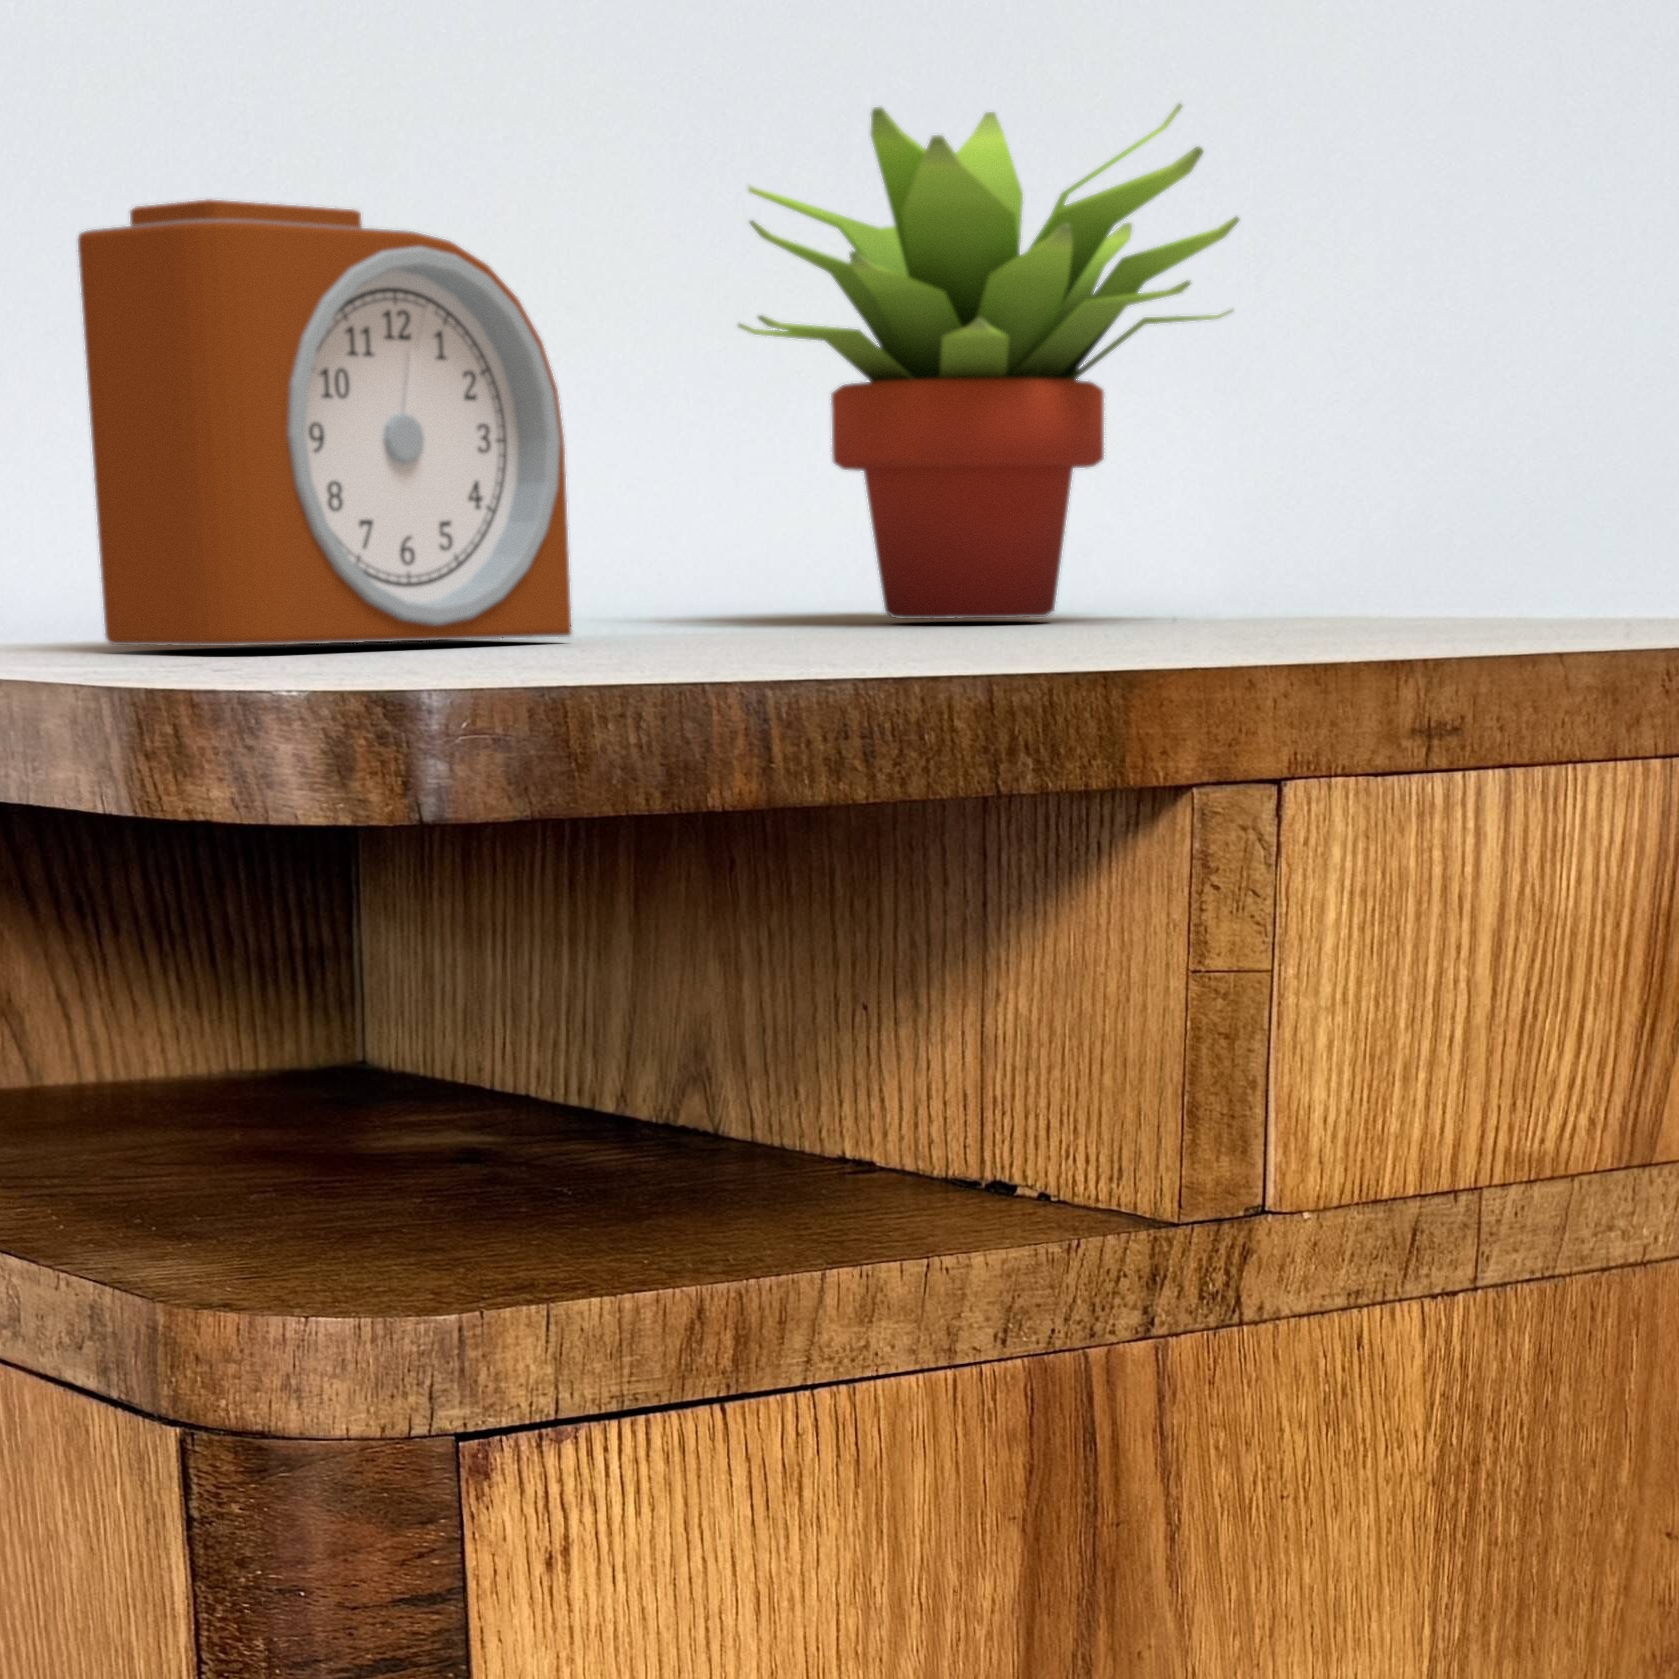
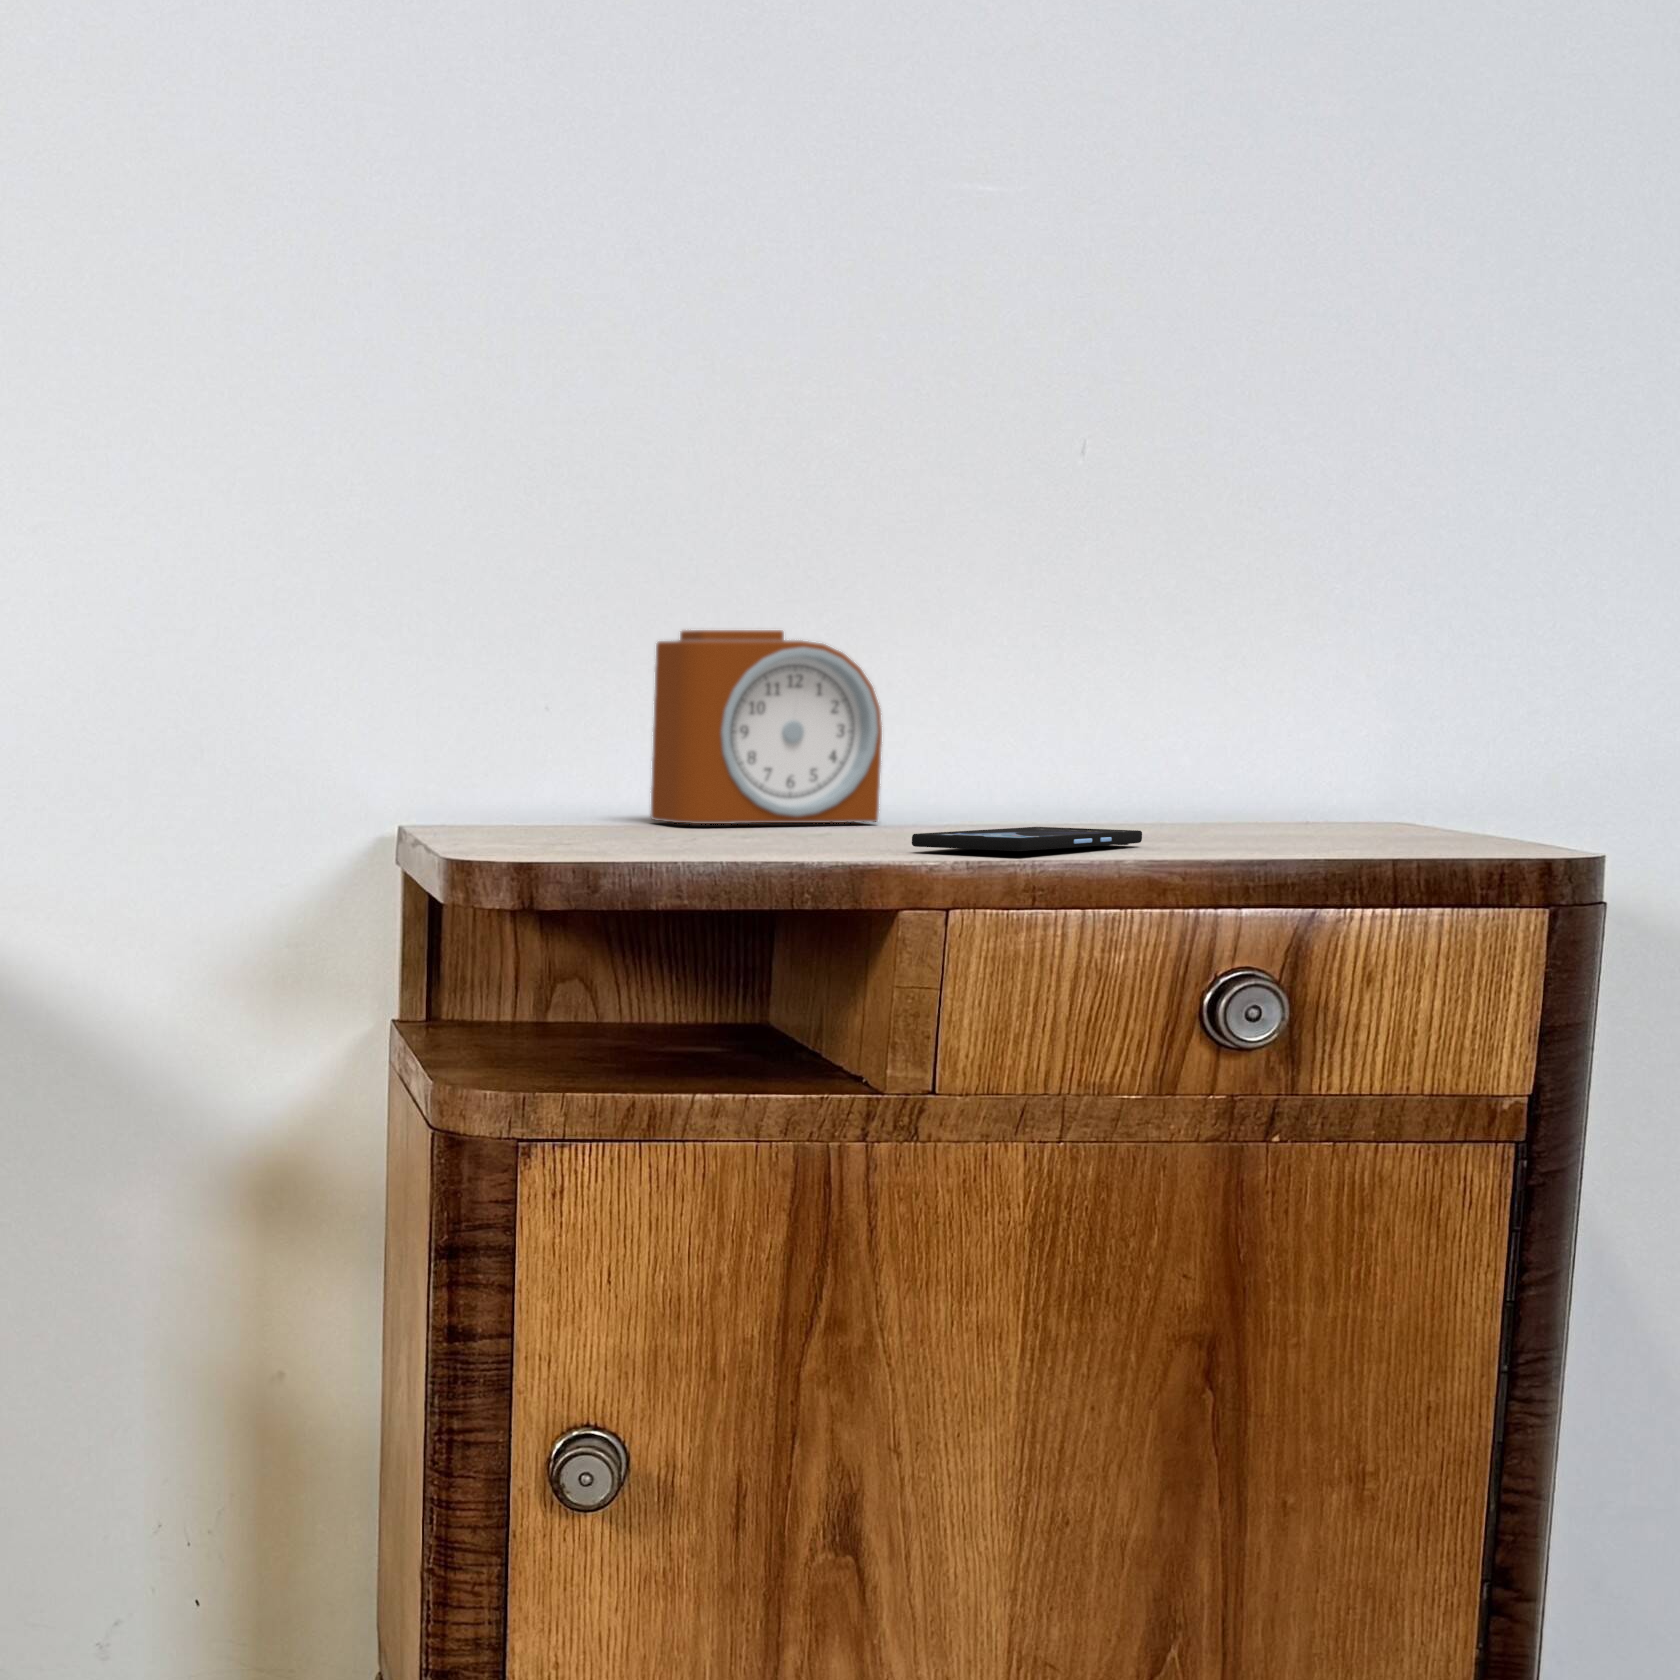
succulent plant: present [738,104,1239,619] -> none [1040,554,1315,817]
smartphone: none [970,617,1285,657] -> present [912,827,1142,851]

